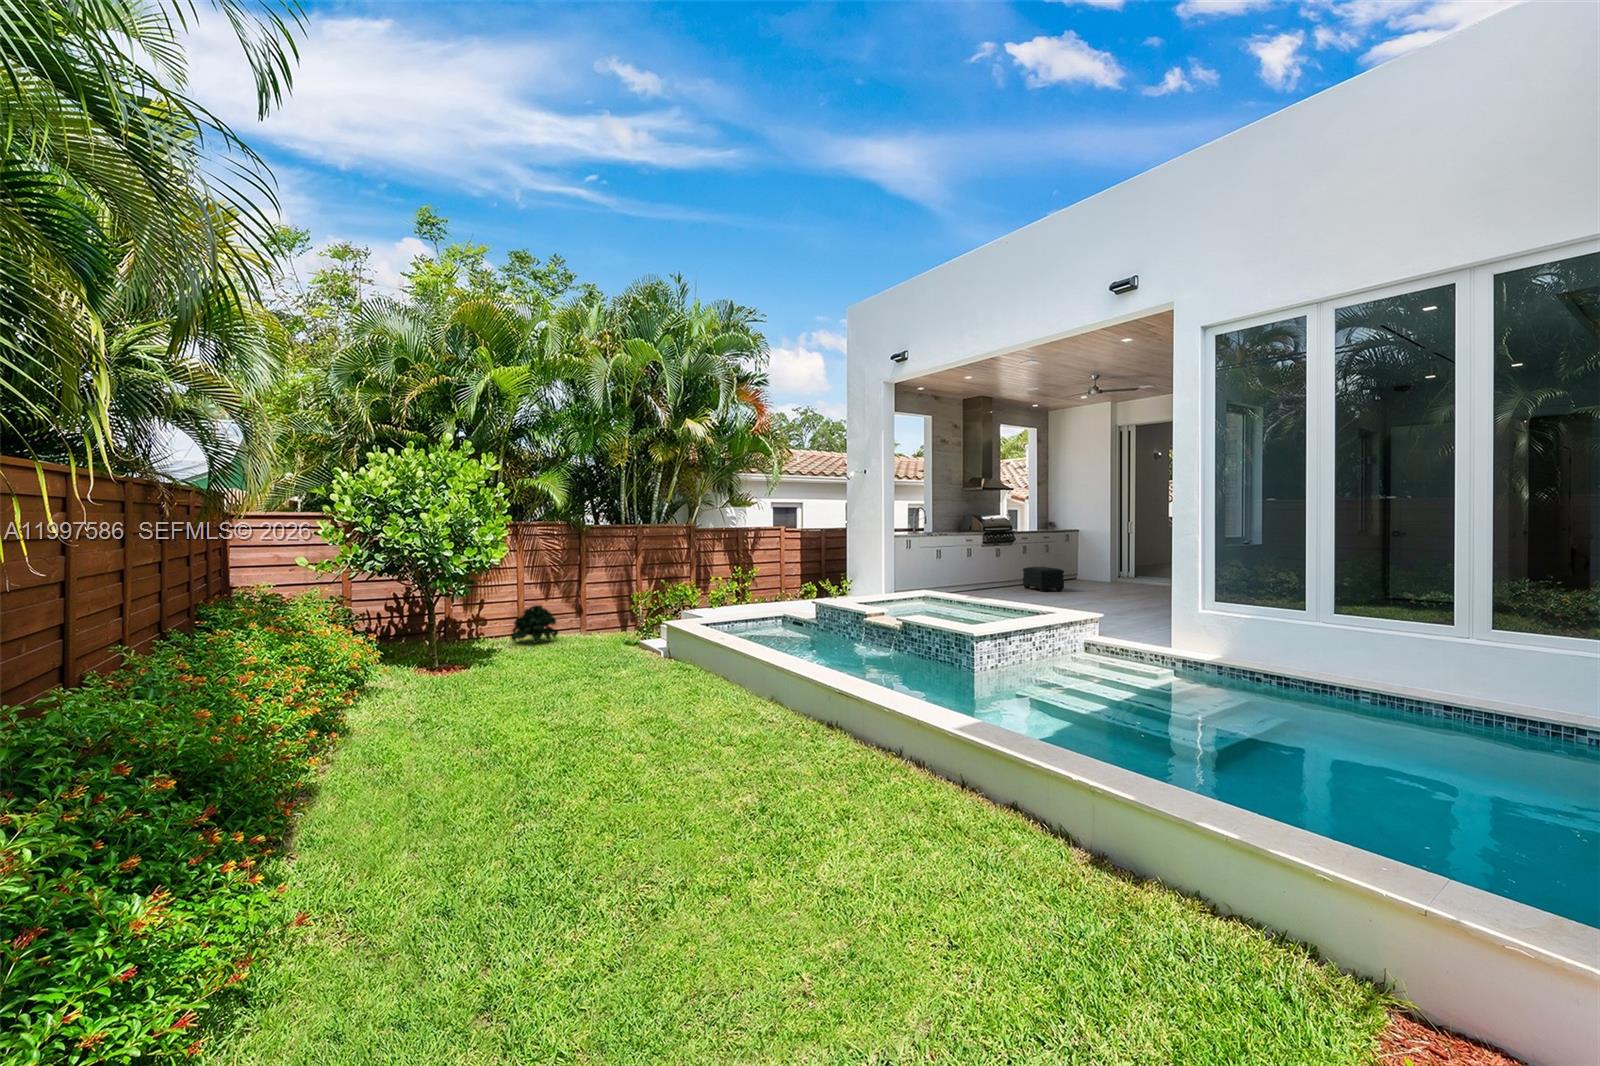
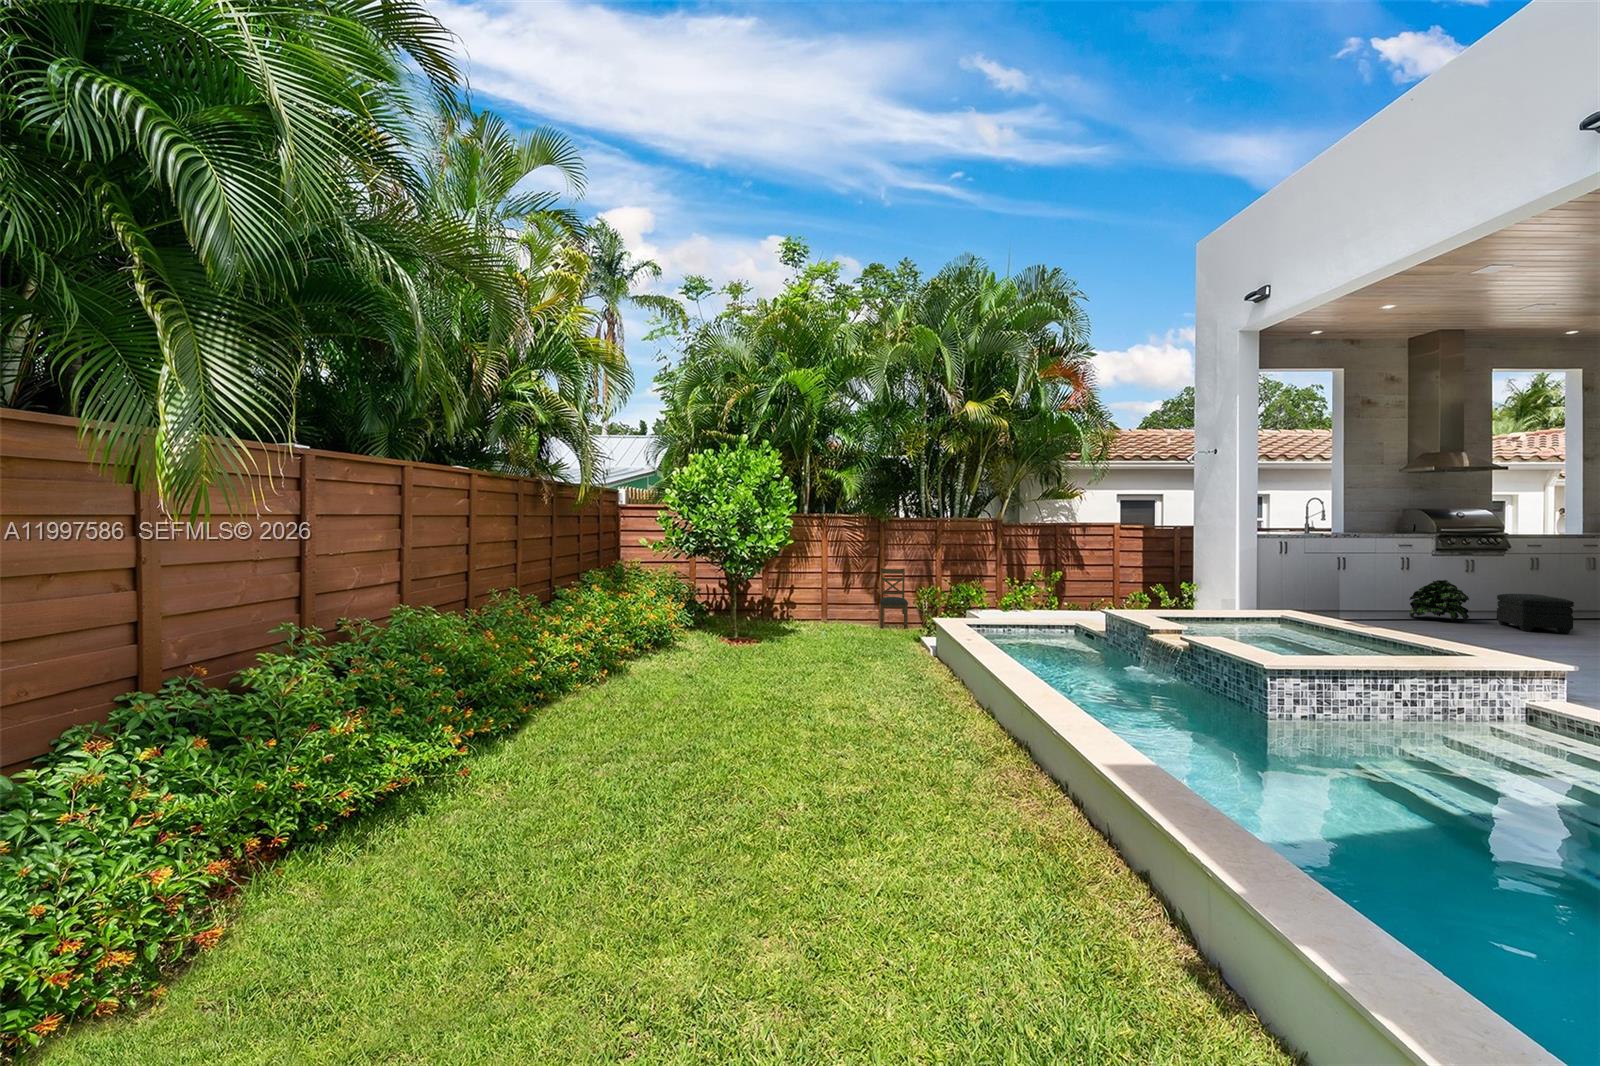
chair: none [582,574,619,638] -> present [880,568,908,629]
potted plant: present [511,605,559,643] -> present [1410,580,1469,621]

